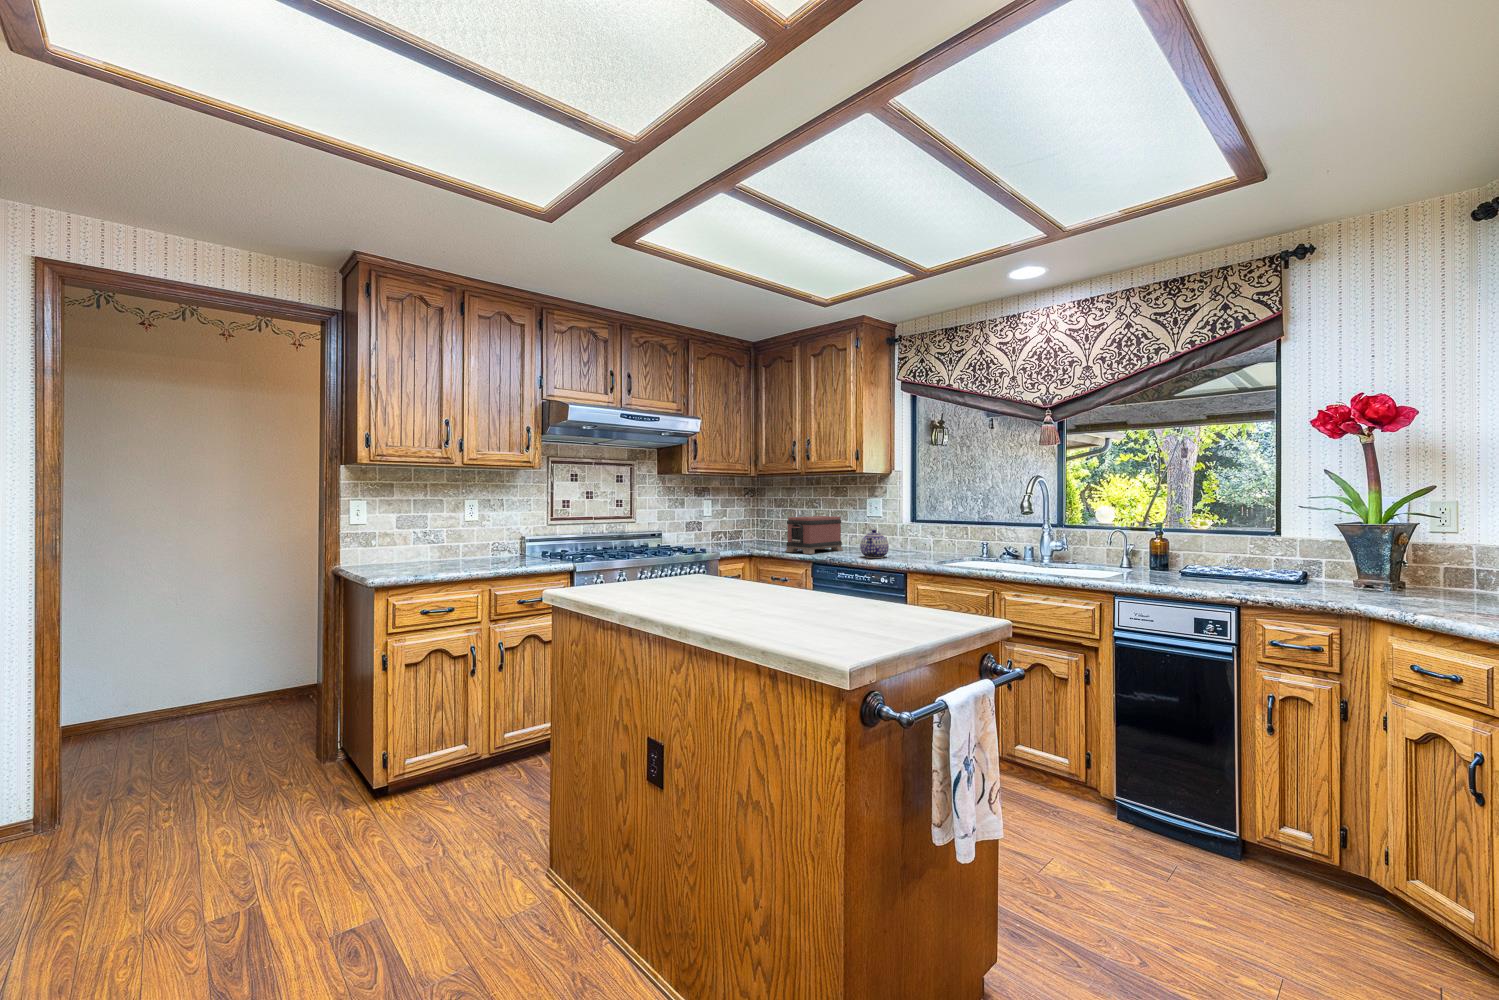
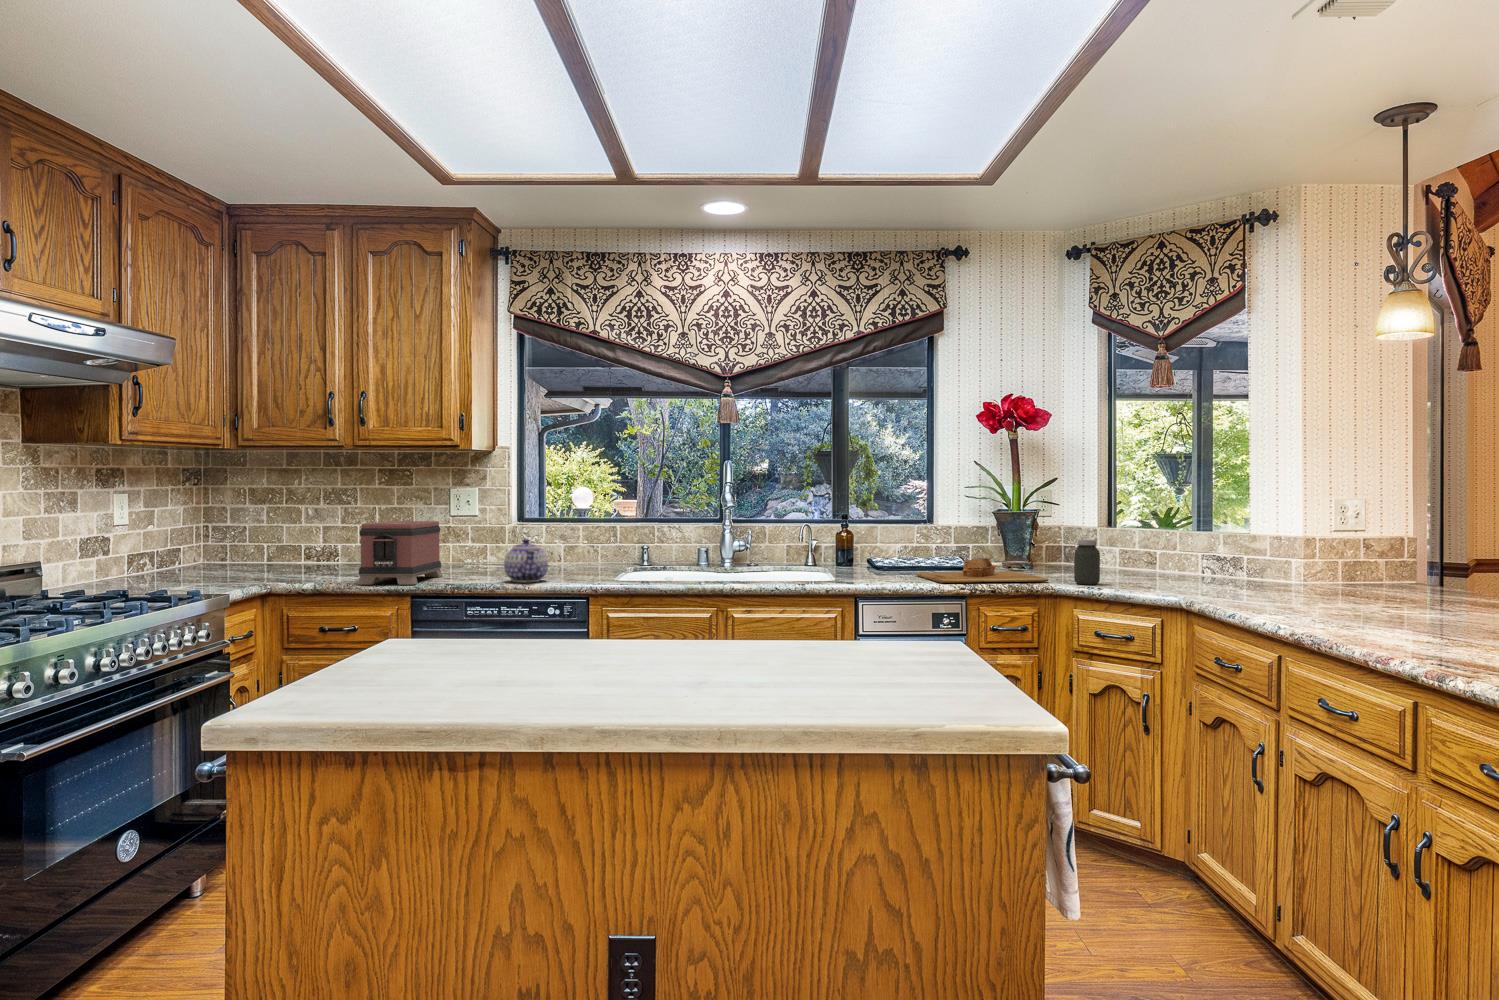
jar: none [1402,556,1445,611] -> present [1074,540,1100,585]
cutting board: none [1206,568,1366,600] -> present [916,558,1048,583]

